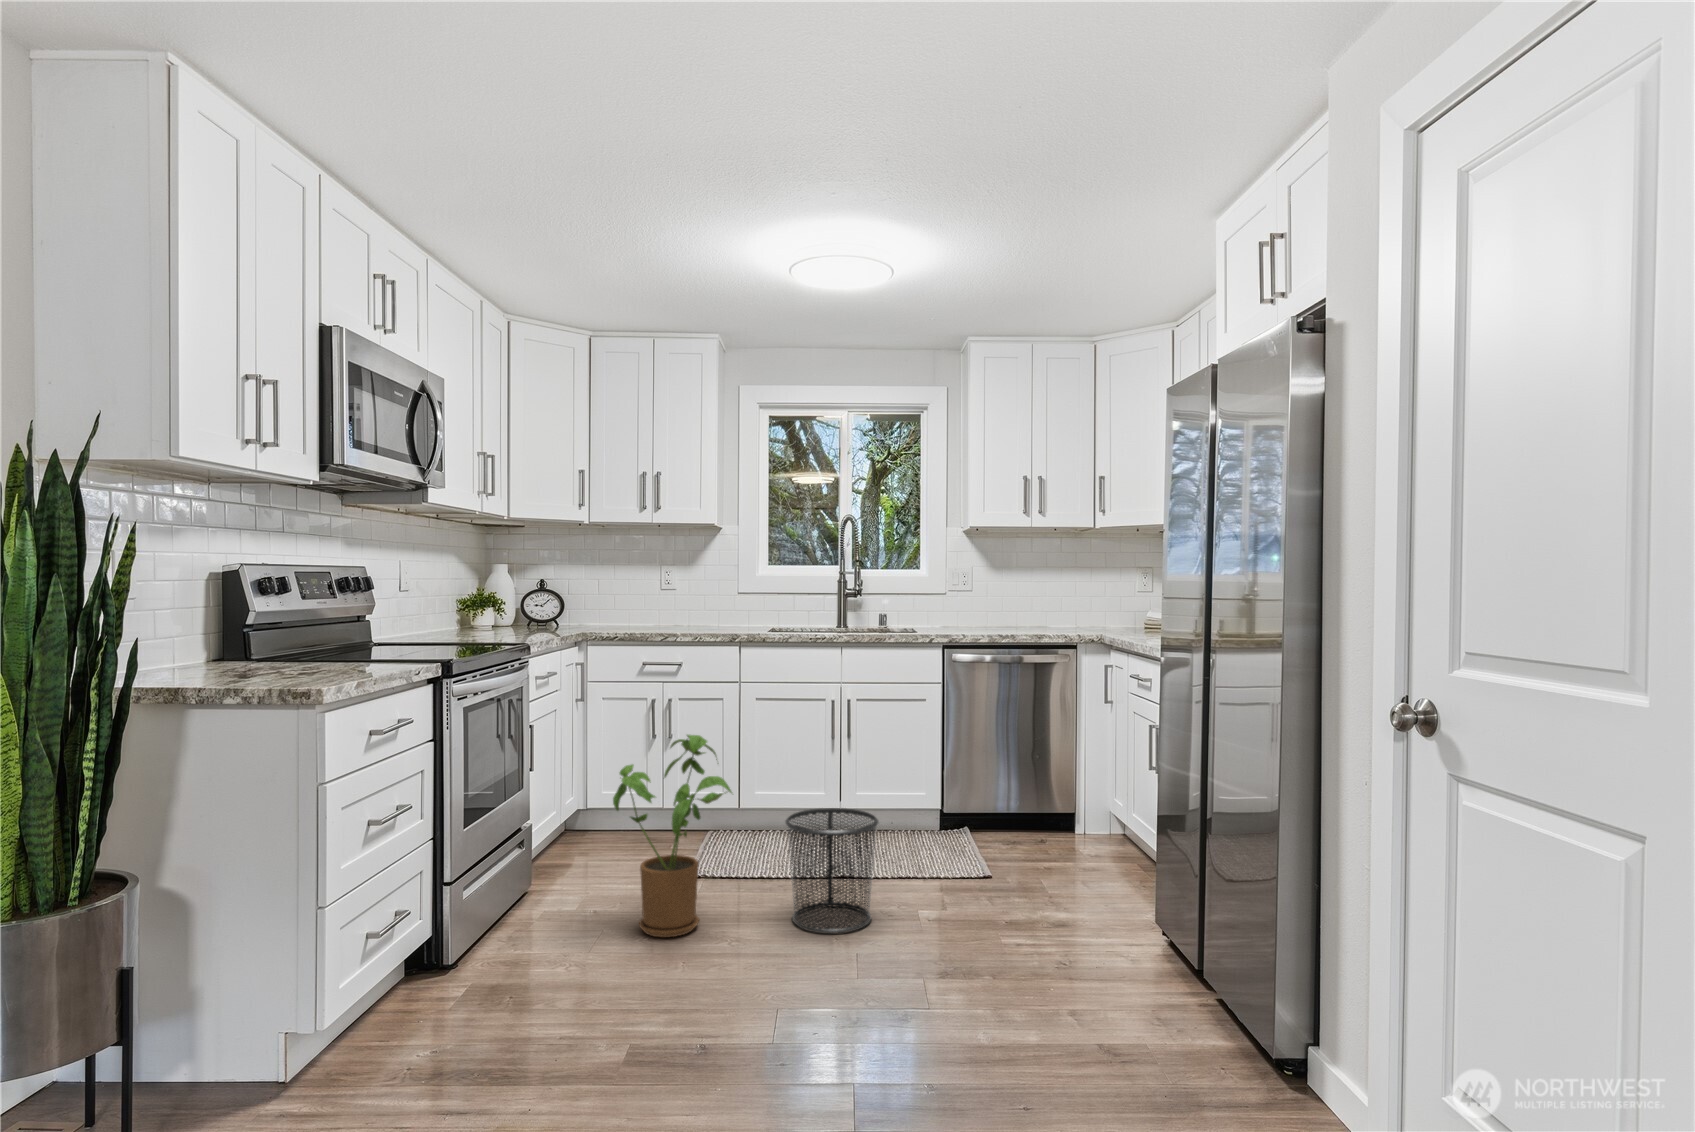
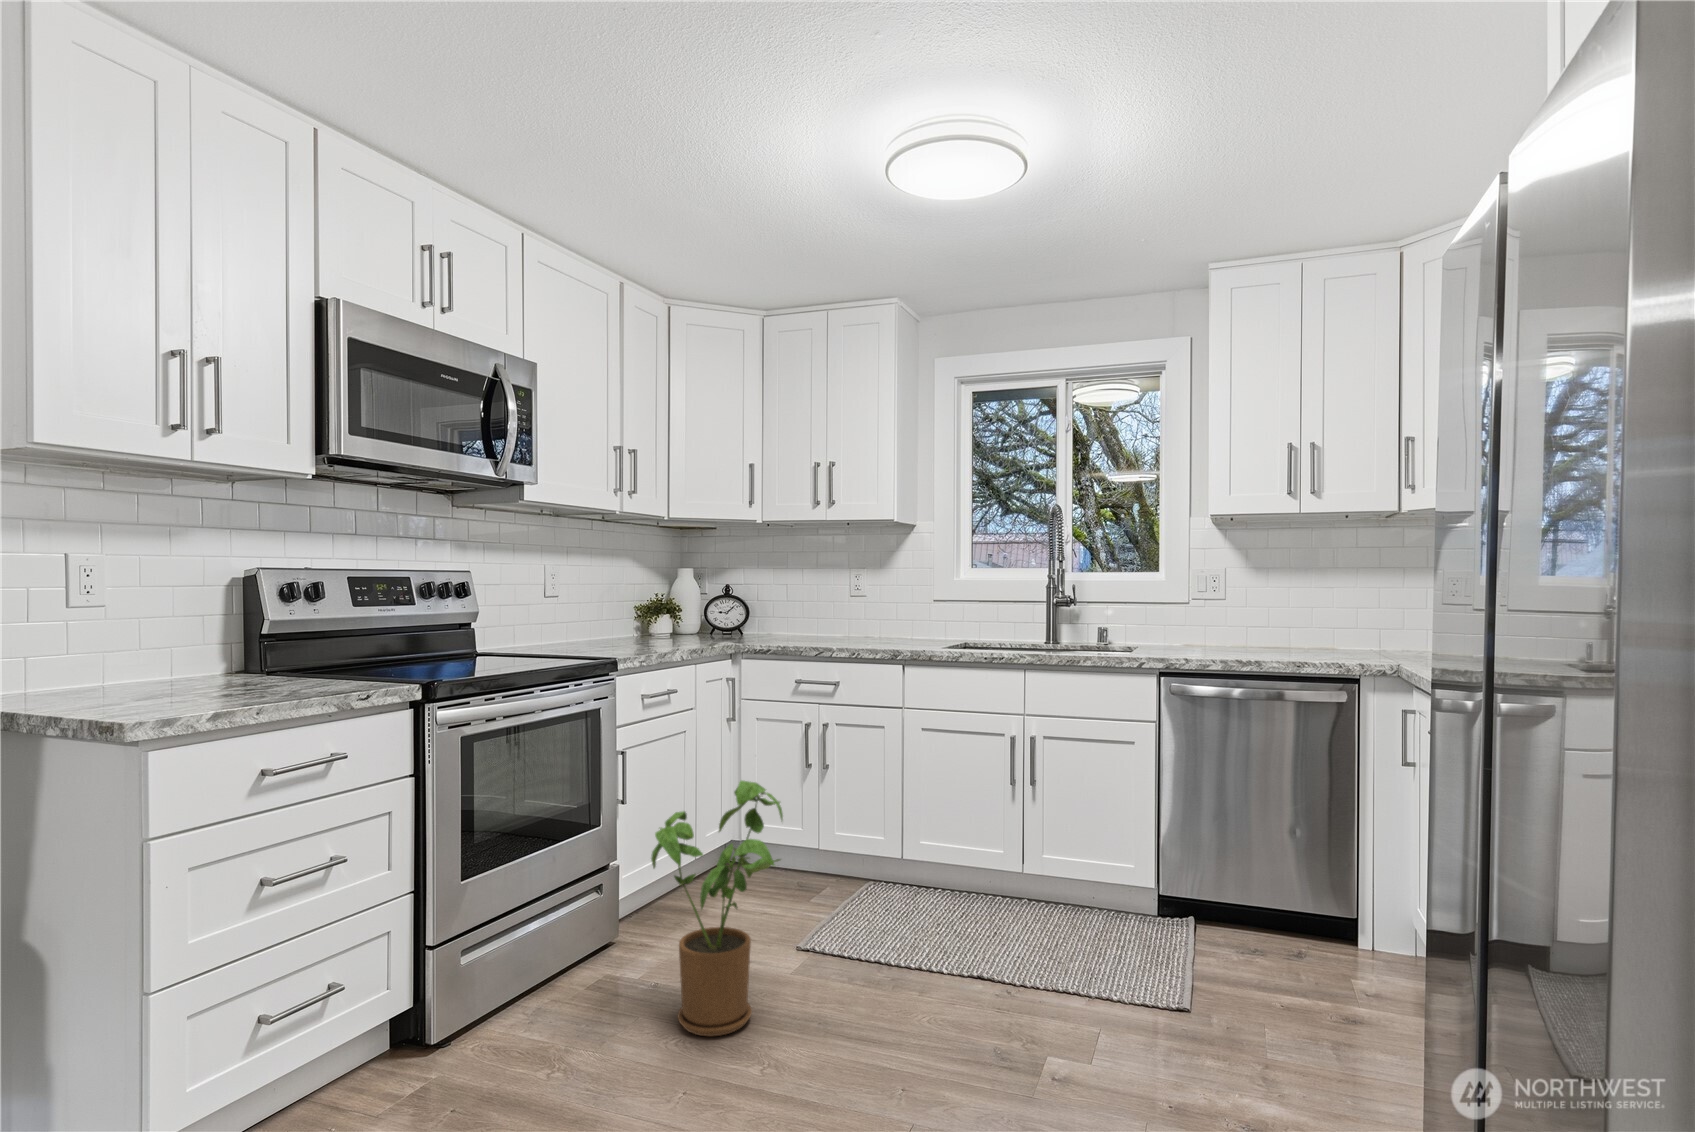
waste bin: present [785,808,879,934] -> none [853,890,980,1075]

